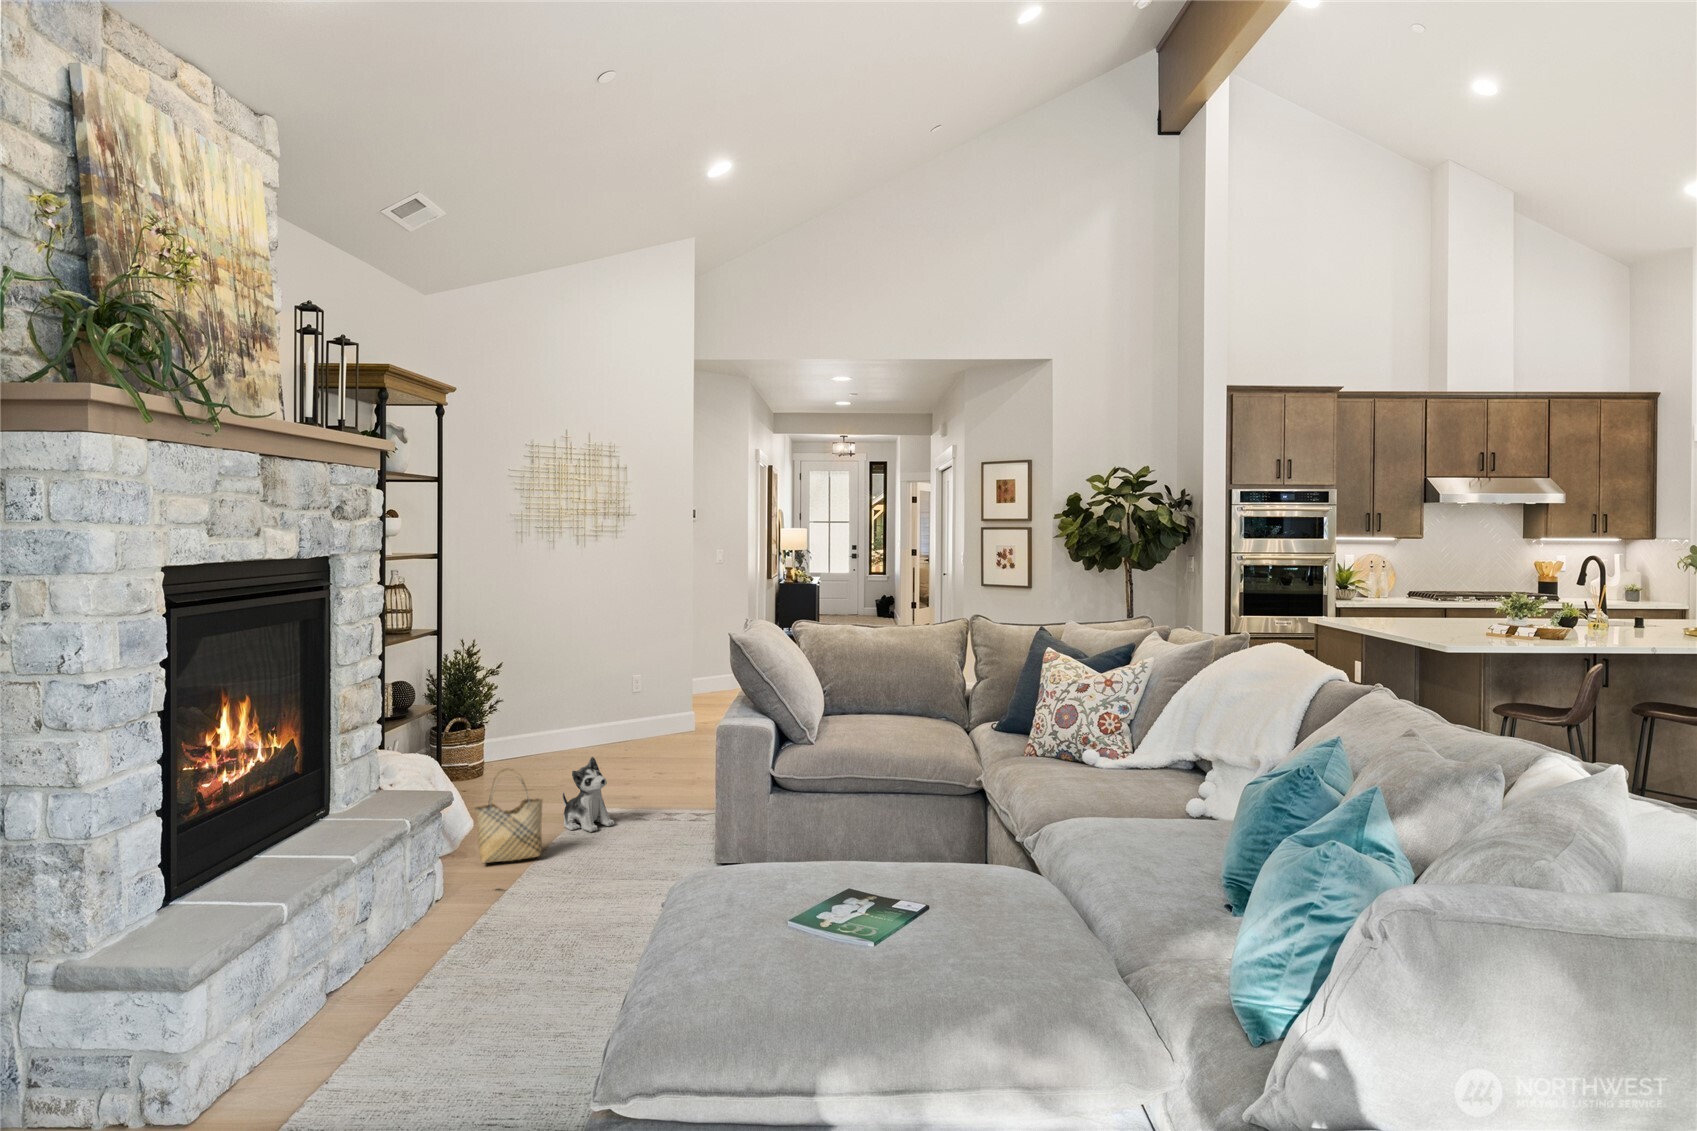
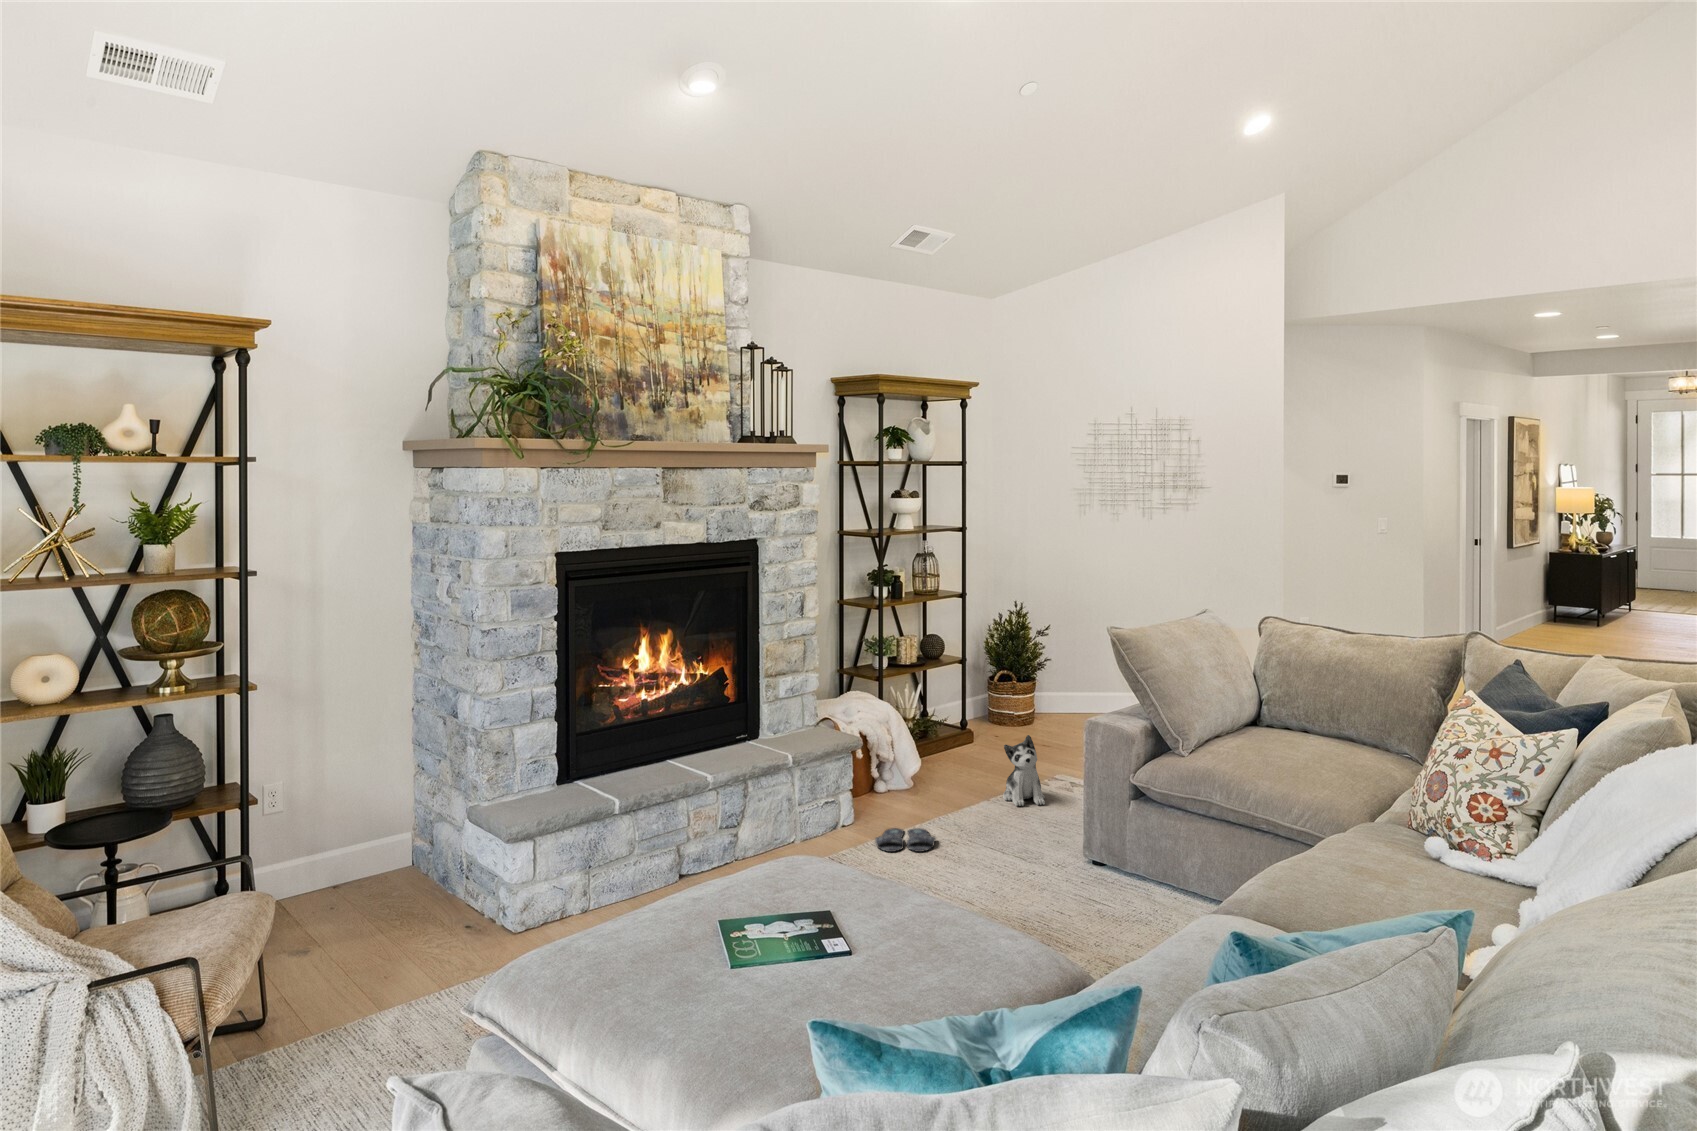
woven basket: present [475,770,543,863] -> none [898,731,955,815]
slippers: none [498,875,576,905] -> present [875,828,936,852]

